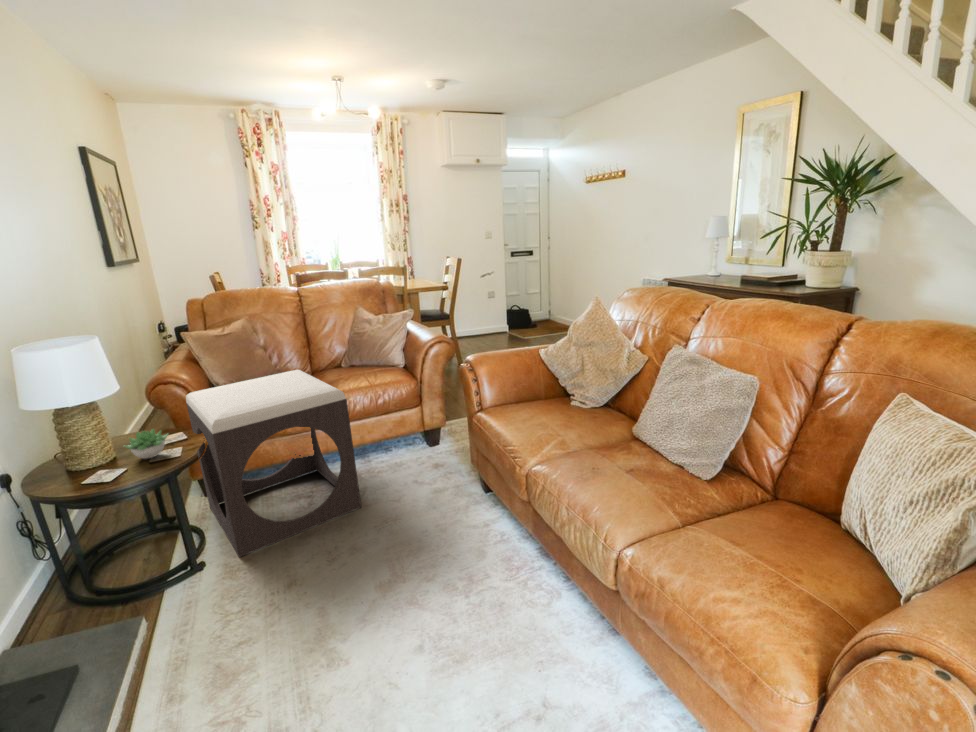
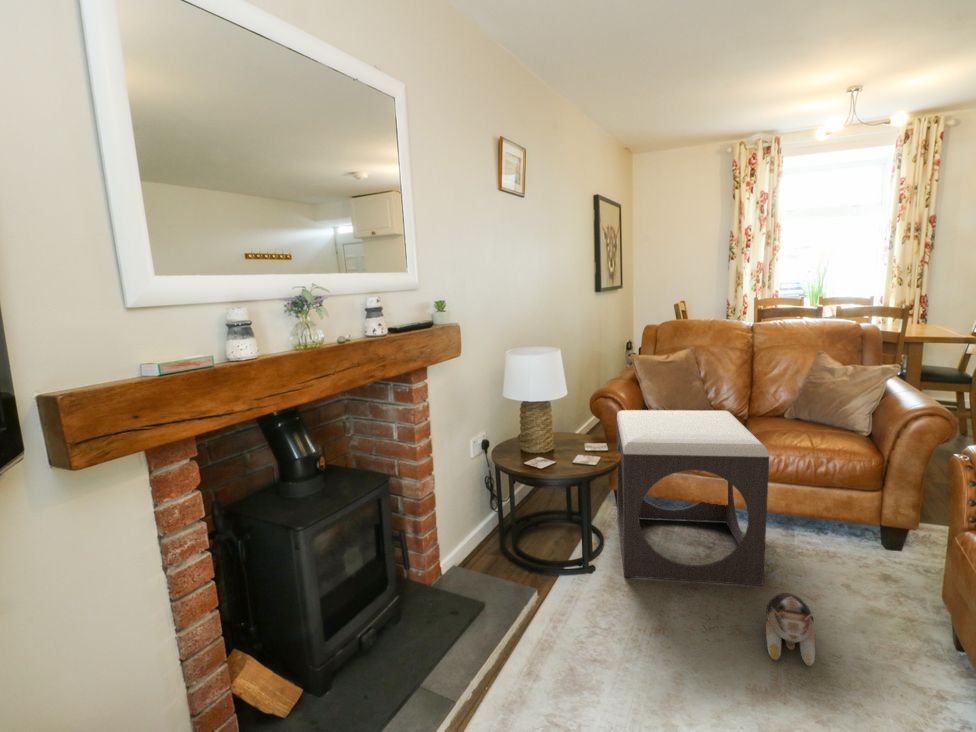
succulent plant: present [125,429,168,459] -> none [558,434,592,459]
plush toy: none [372,501,412,557] -> present [766,593,815,666]

